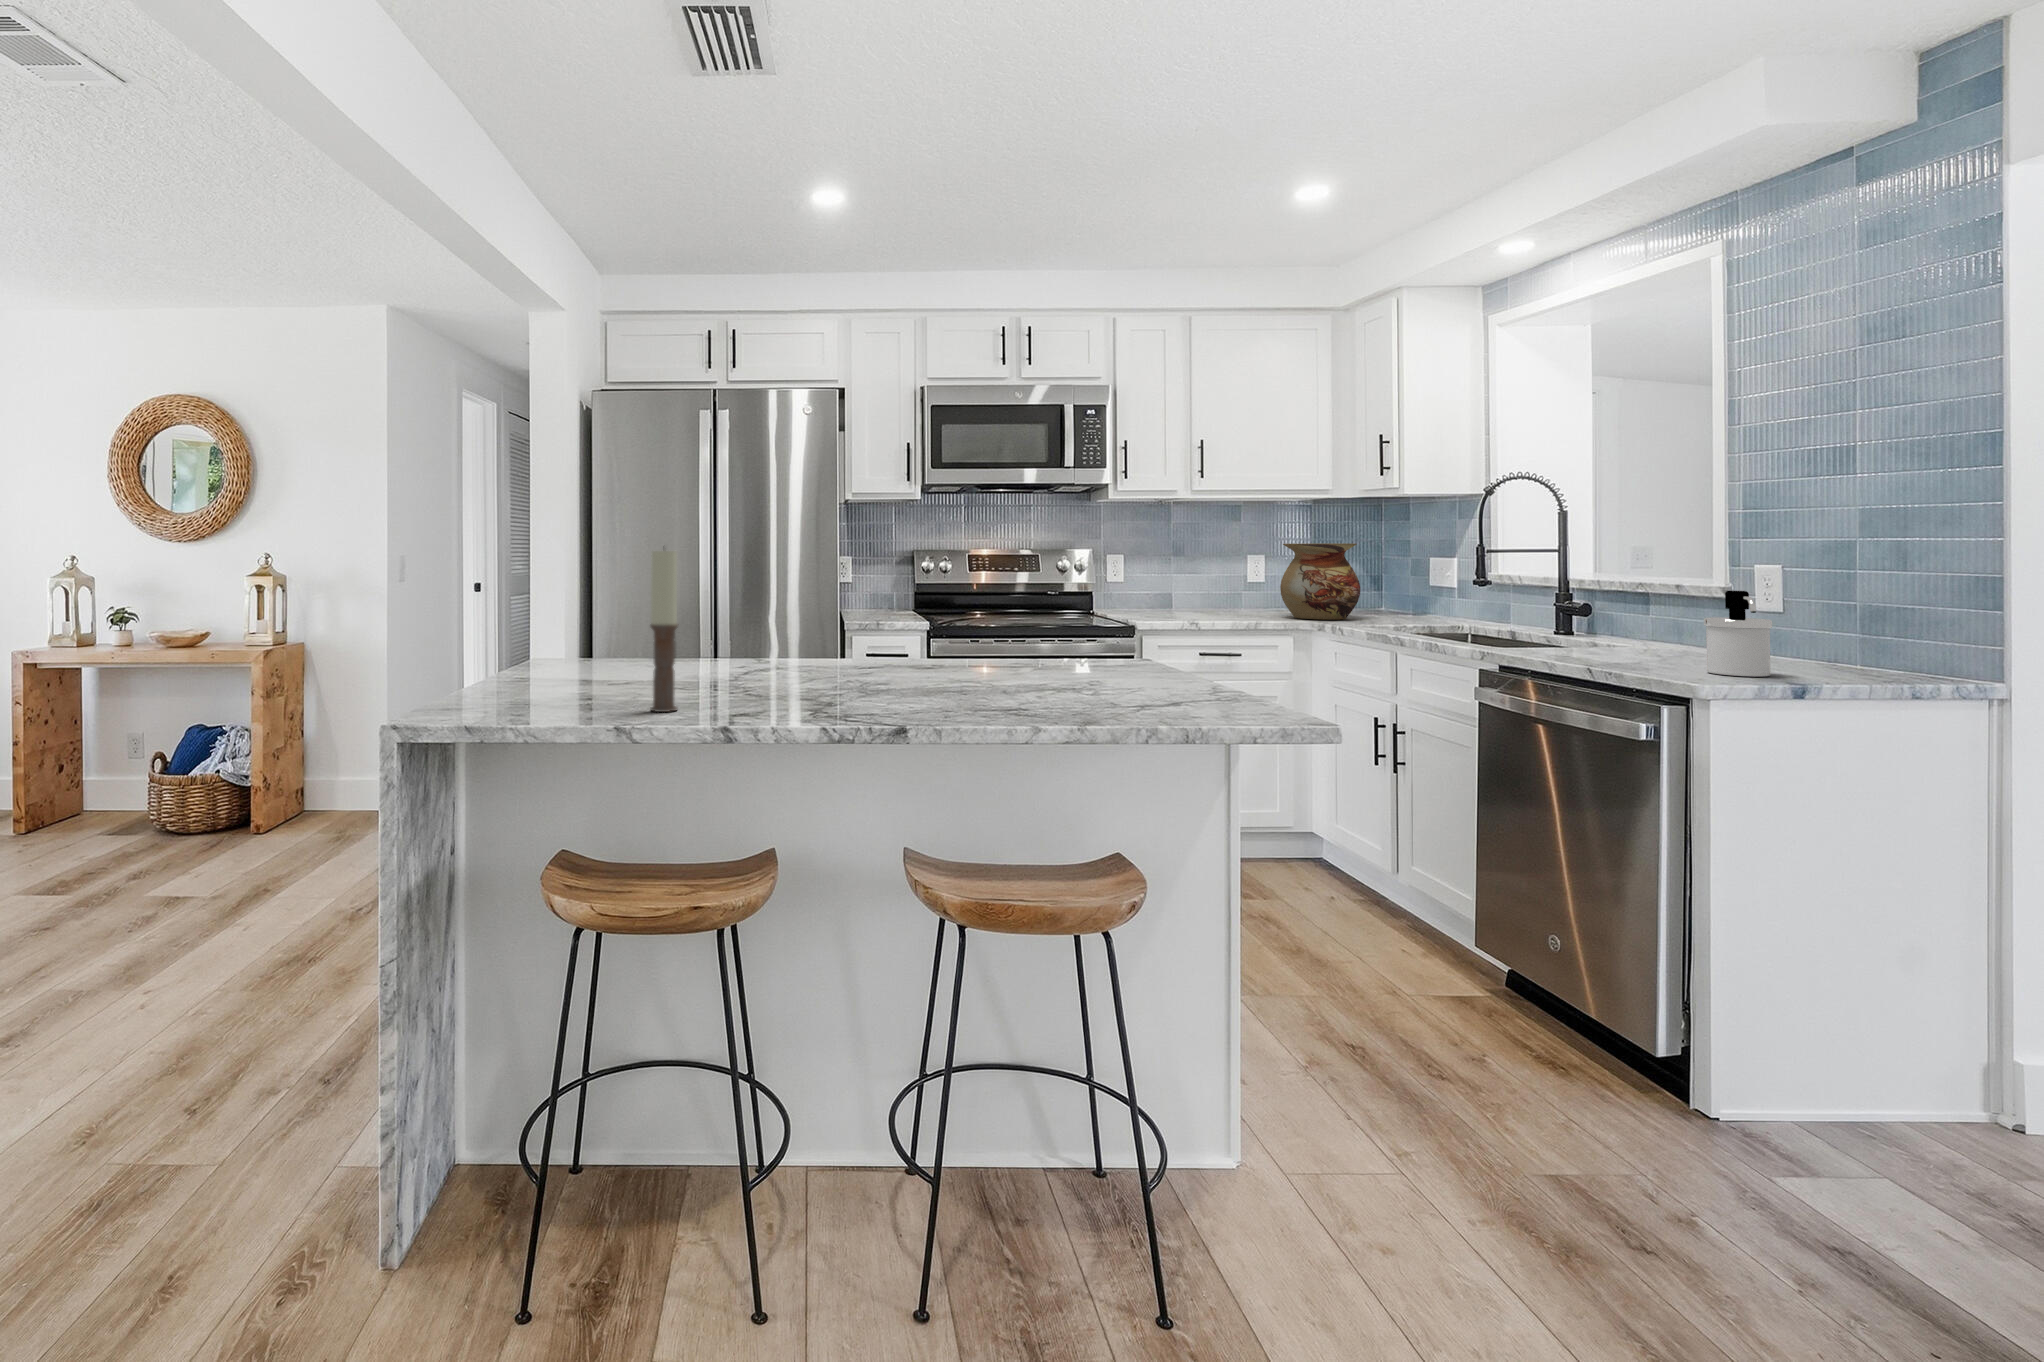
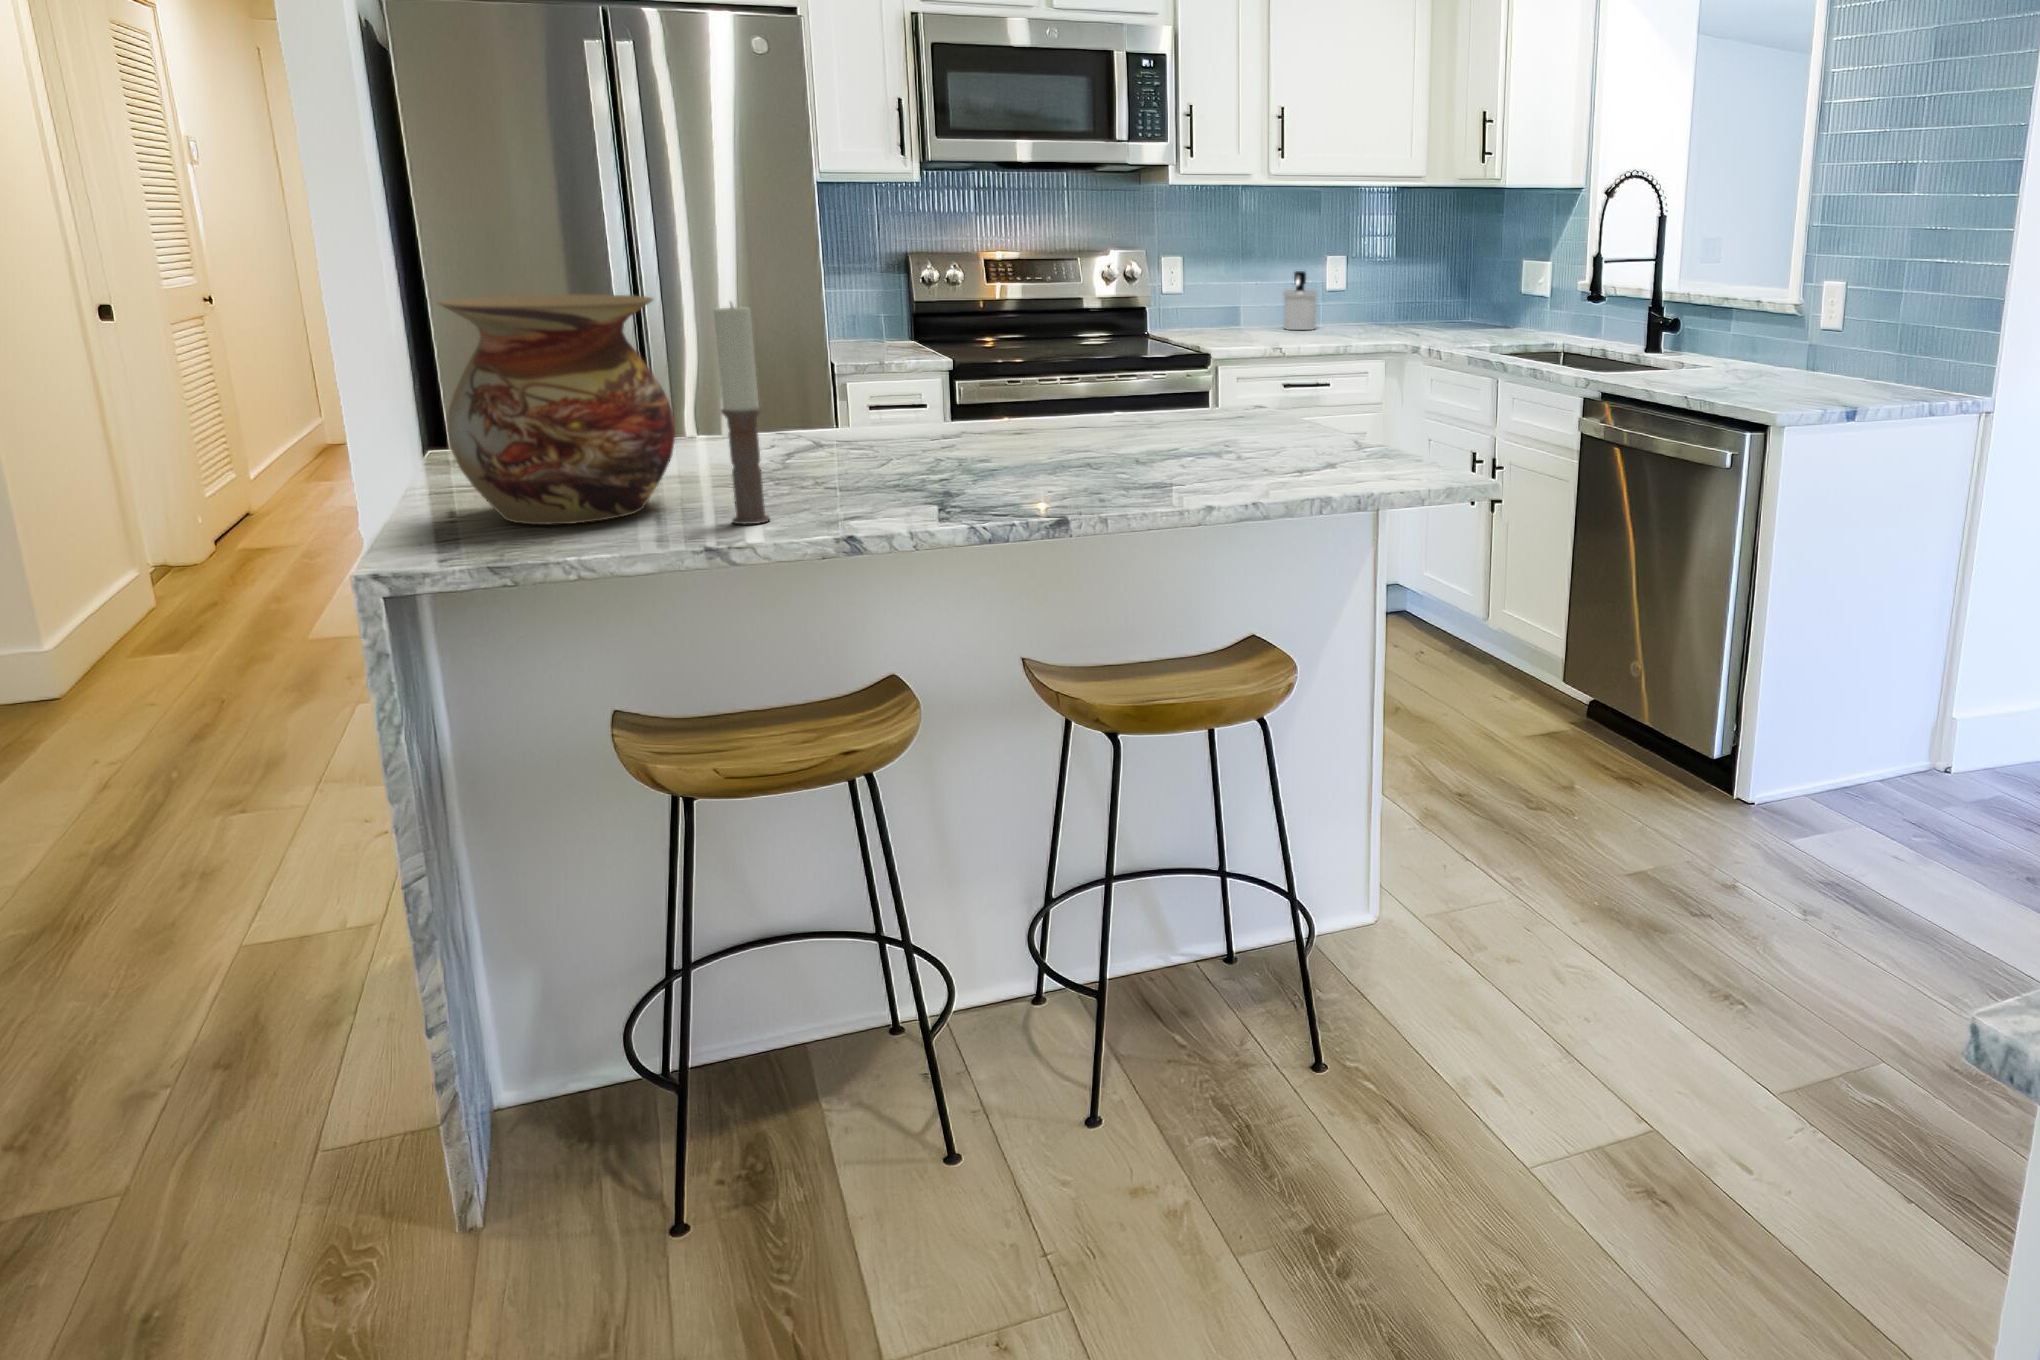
vase: present [1280,543,1360,620] -> present [439,295,675,524]
soap dispenser: present [1704,591,1772,677] -> present [1283,271,1317,330]

